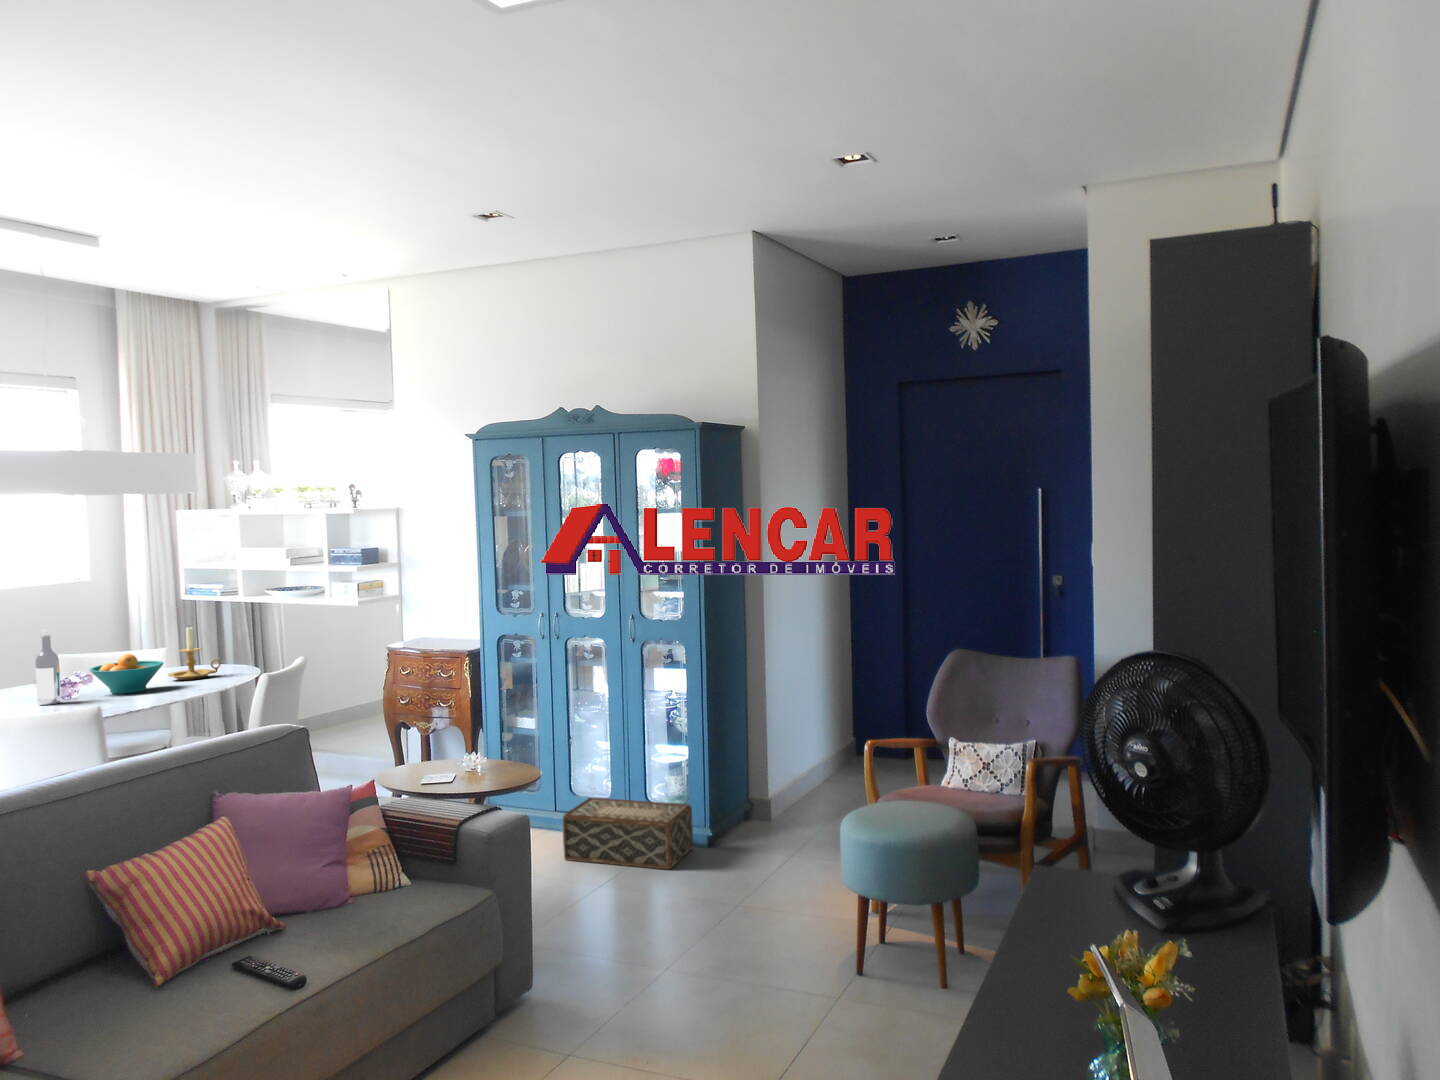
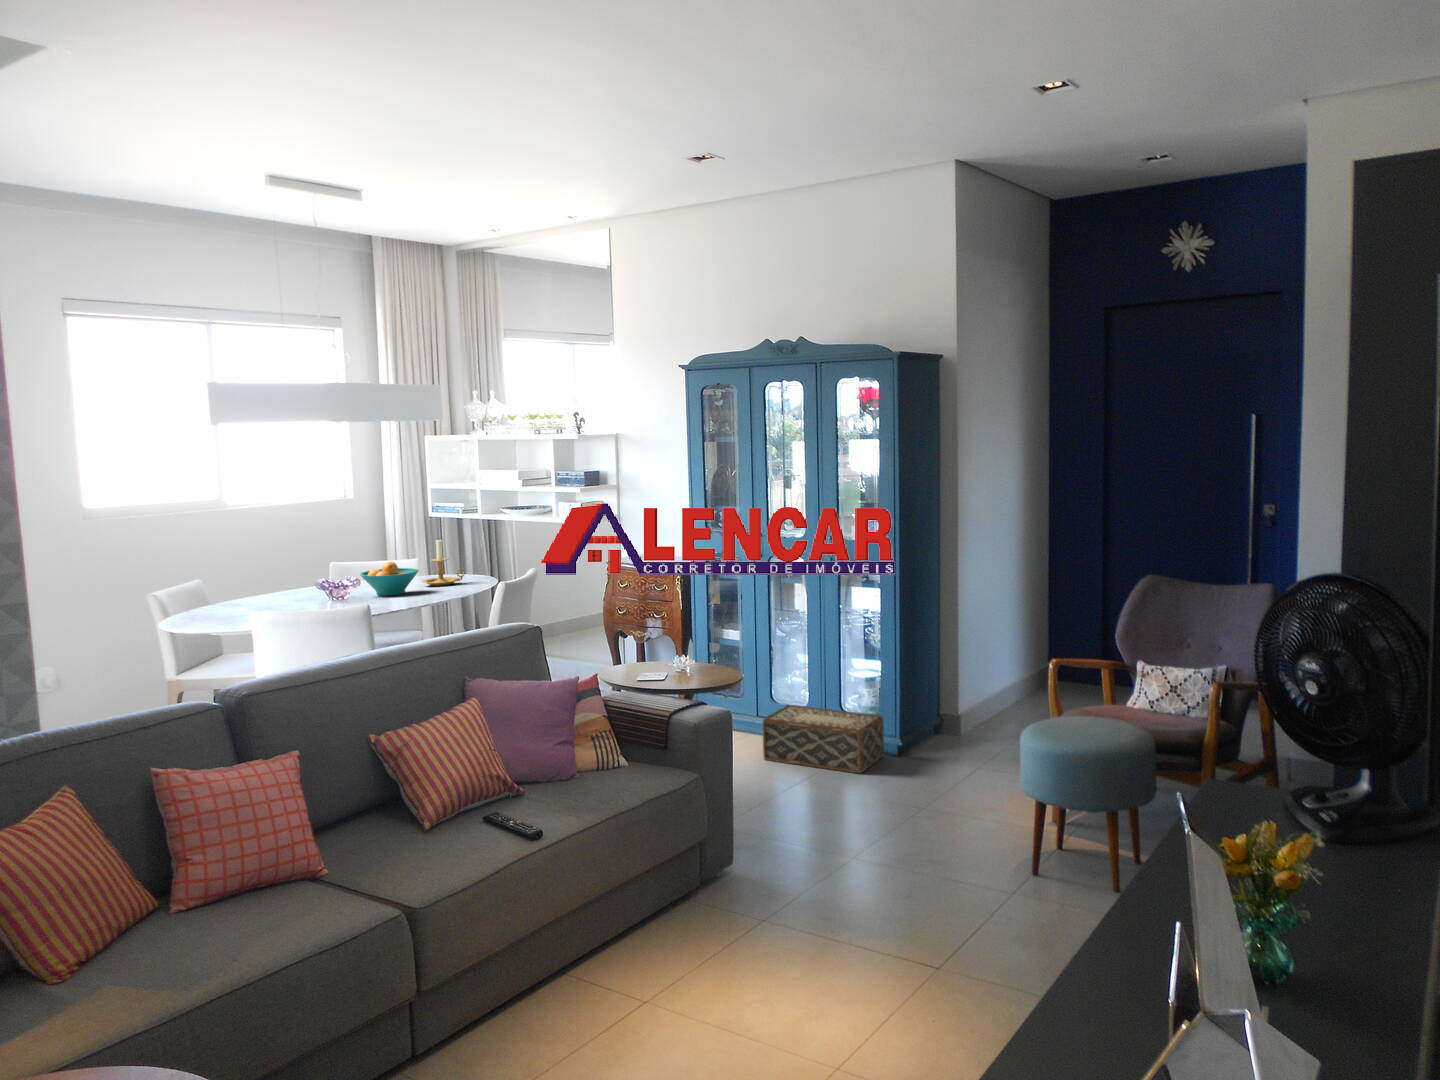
wine bottle: present [35,630,61,705] -> none [318,539,338,603]

